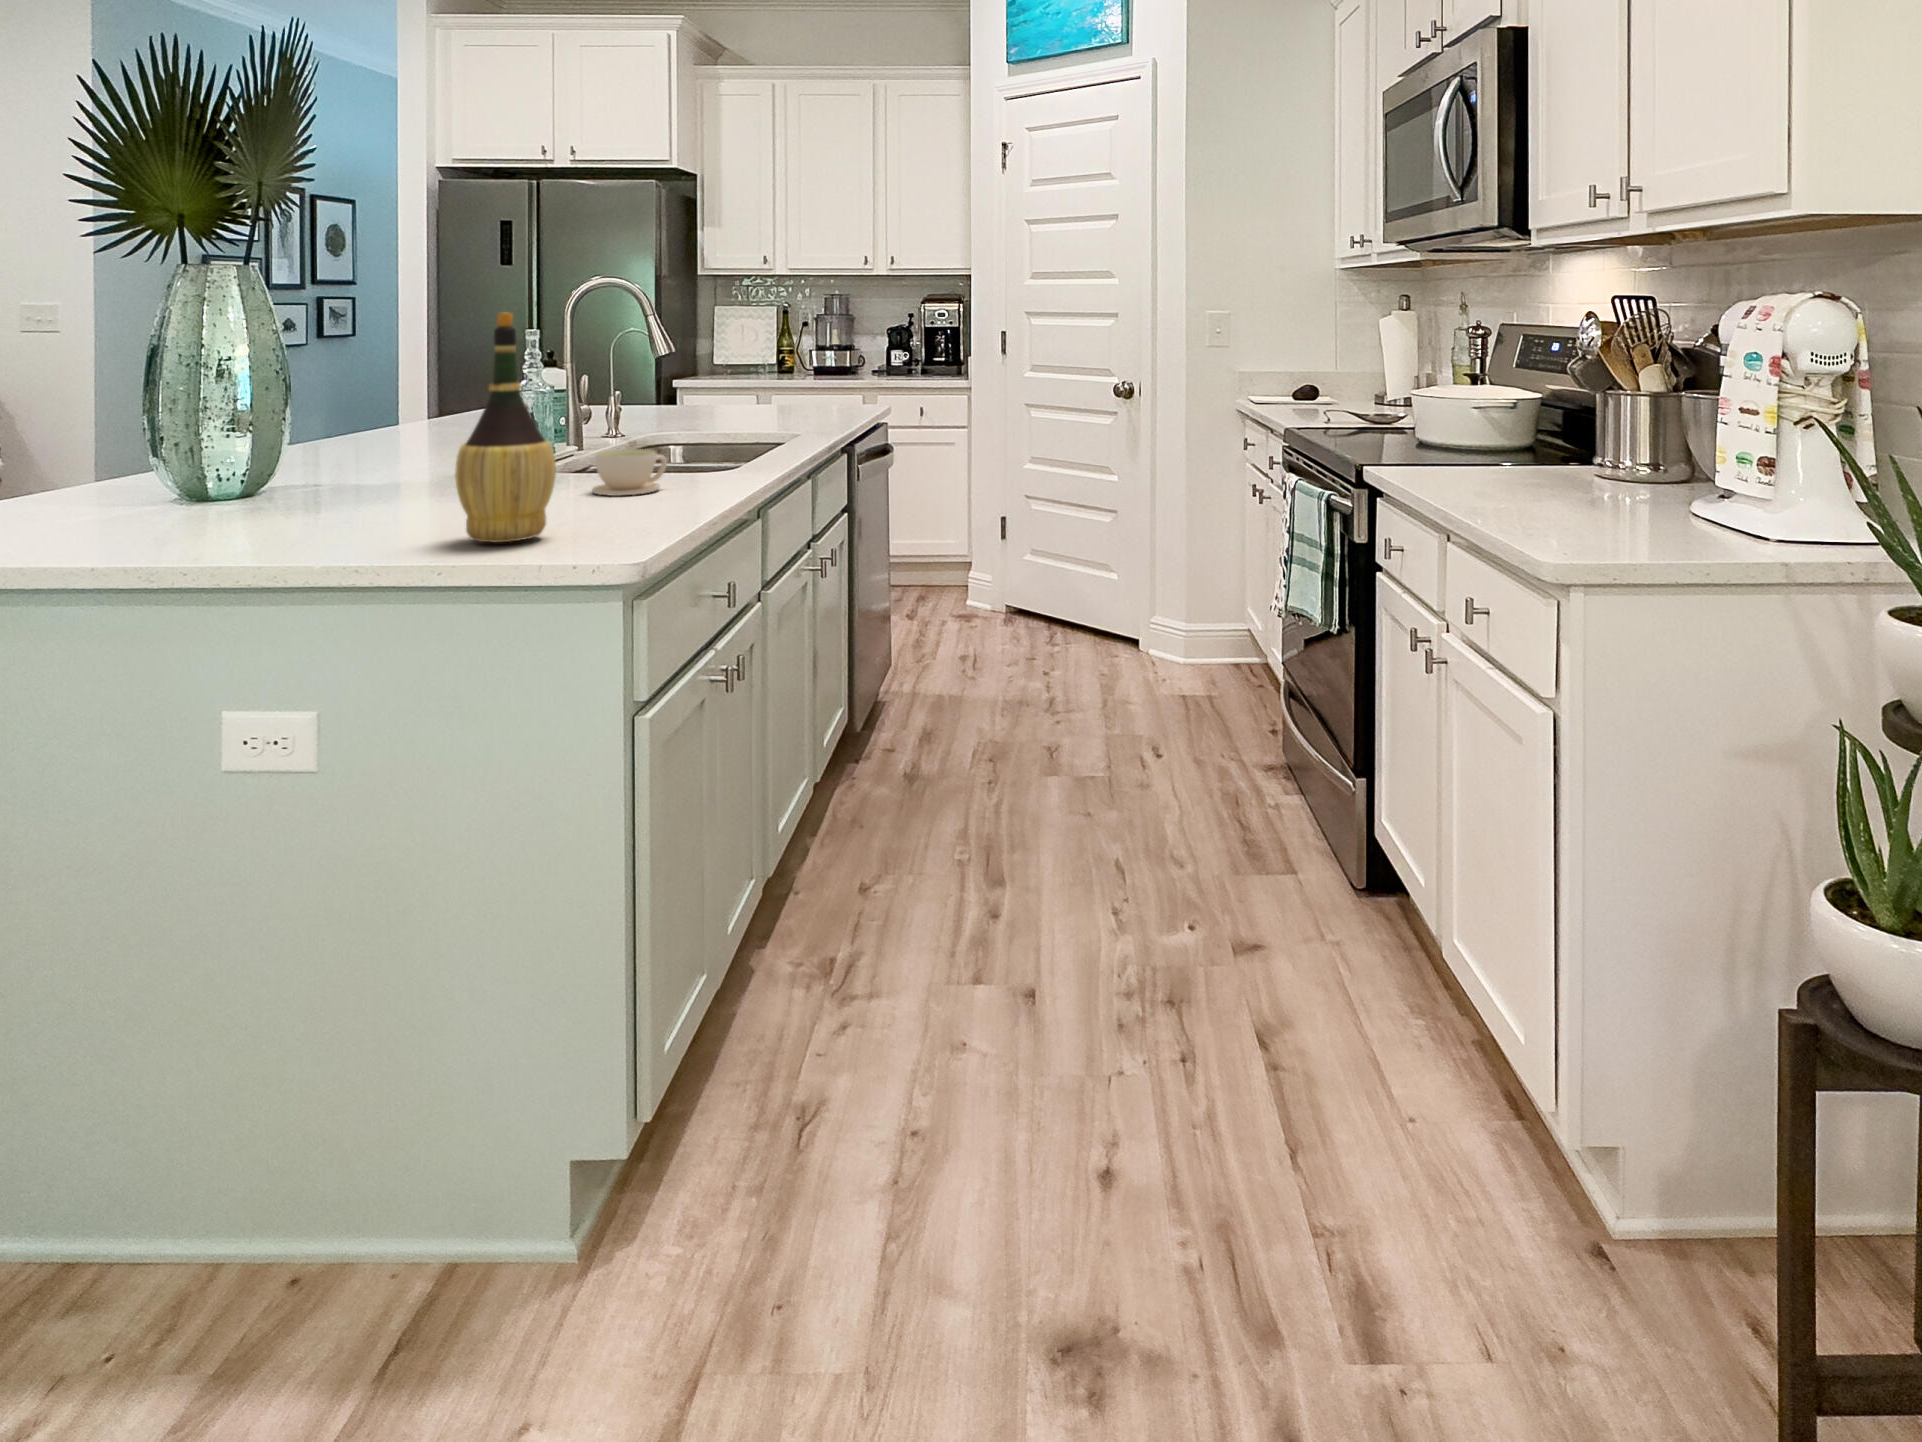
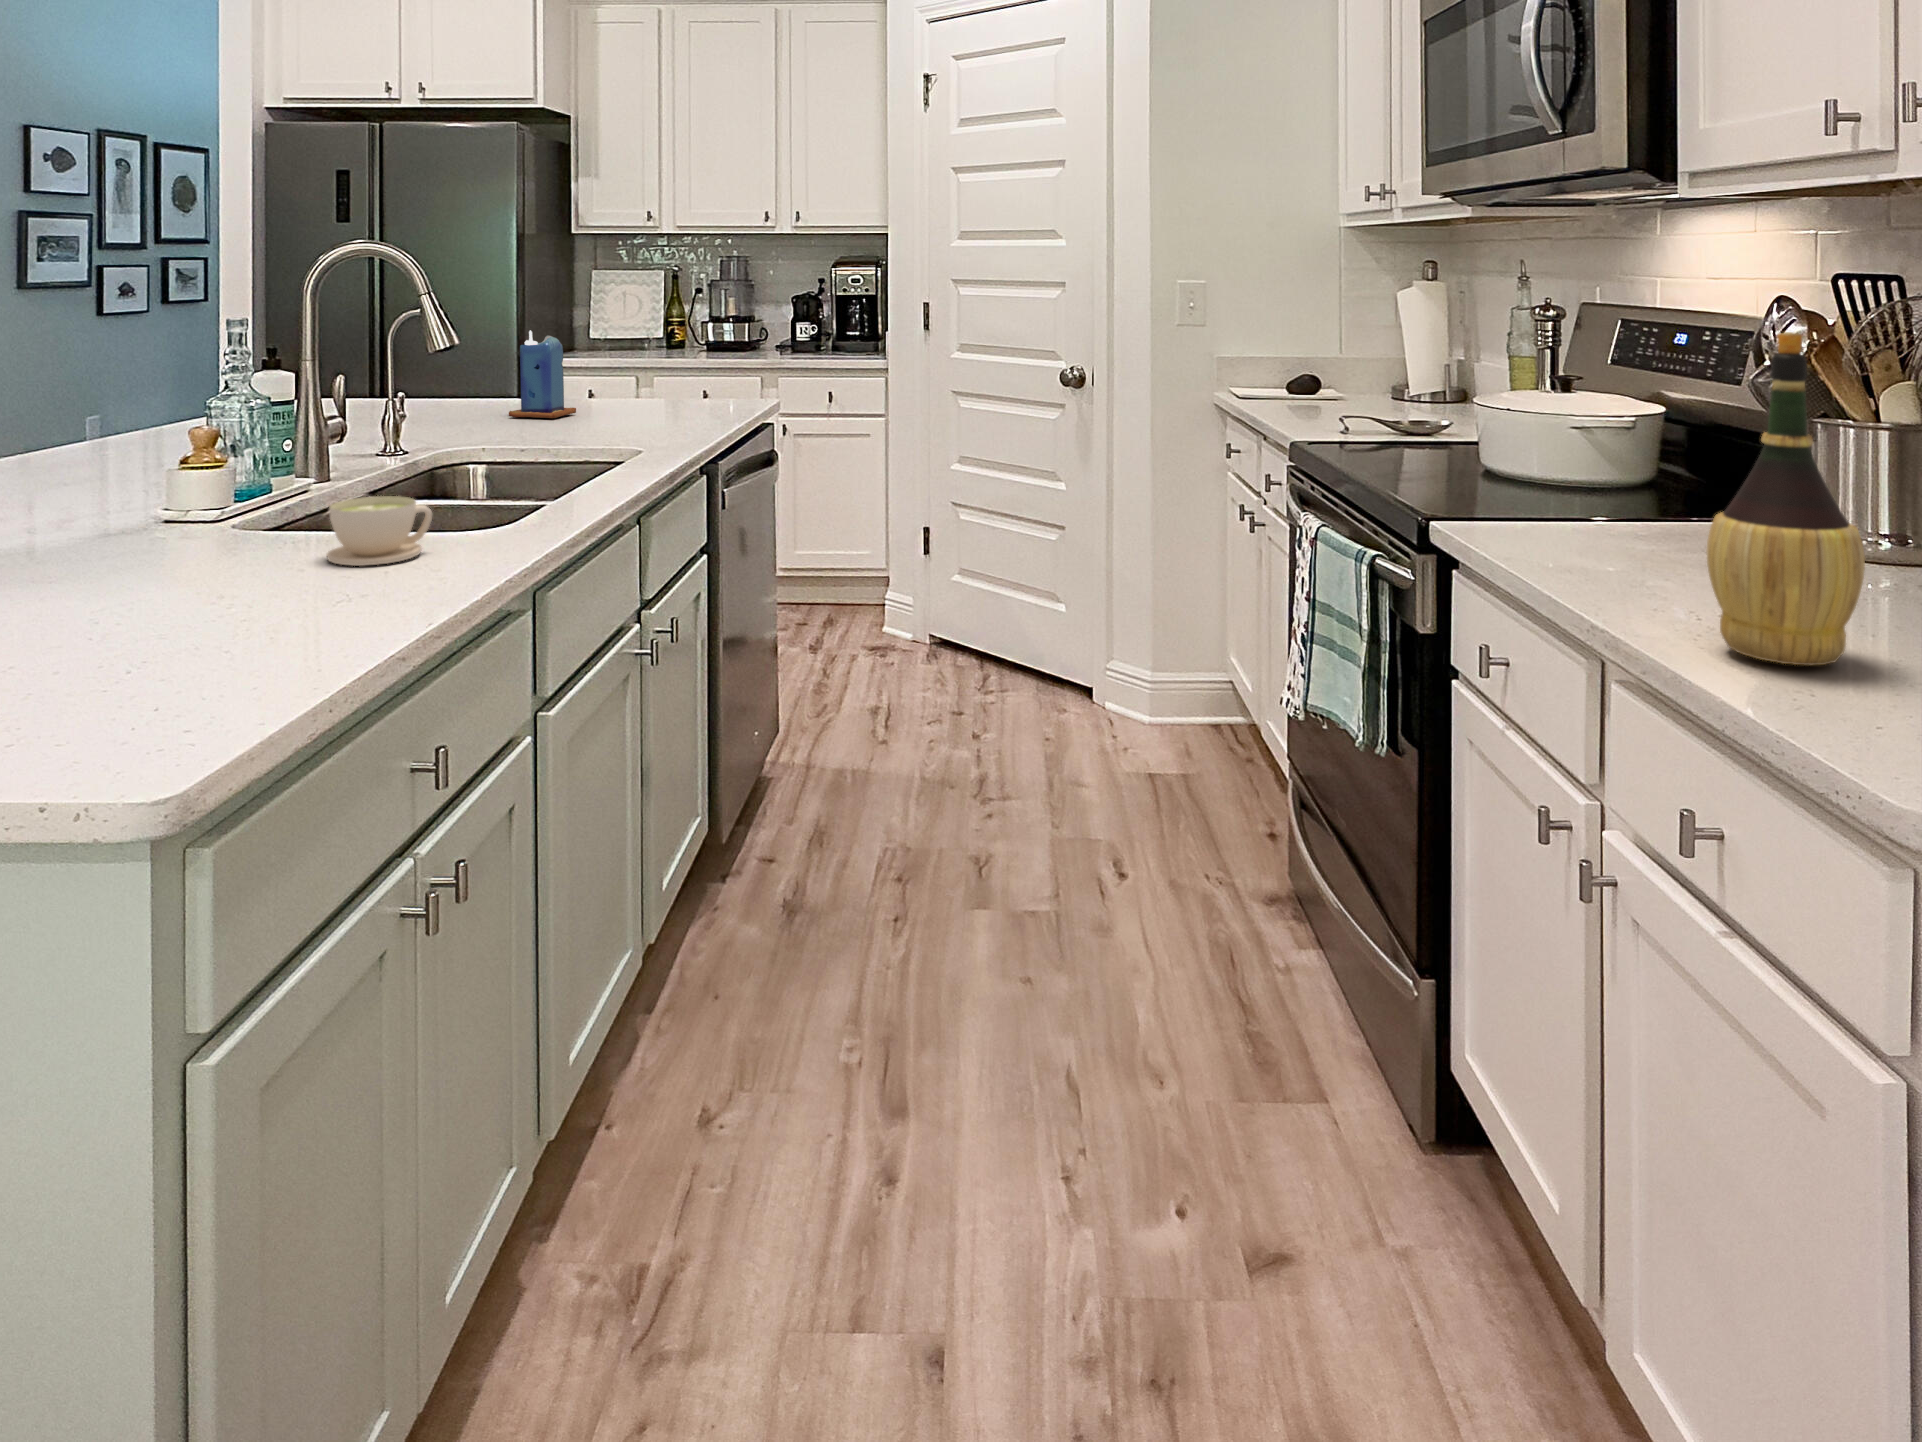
wine bottle: present [455,312,556,542] -> present [1707,332,1865,665]
candle: none [672,346,727,416] -> present [509,330,576,418]

